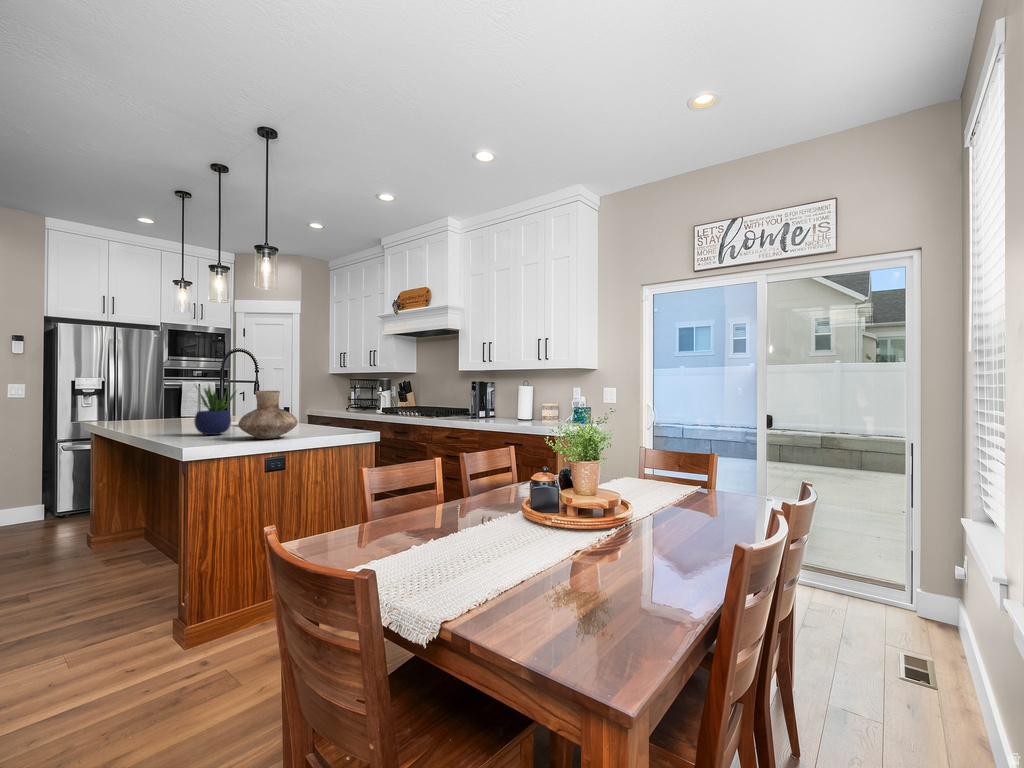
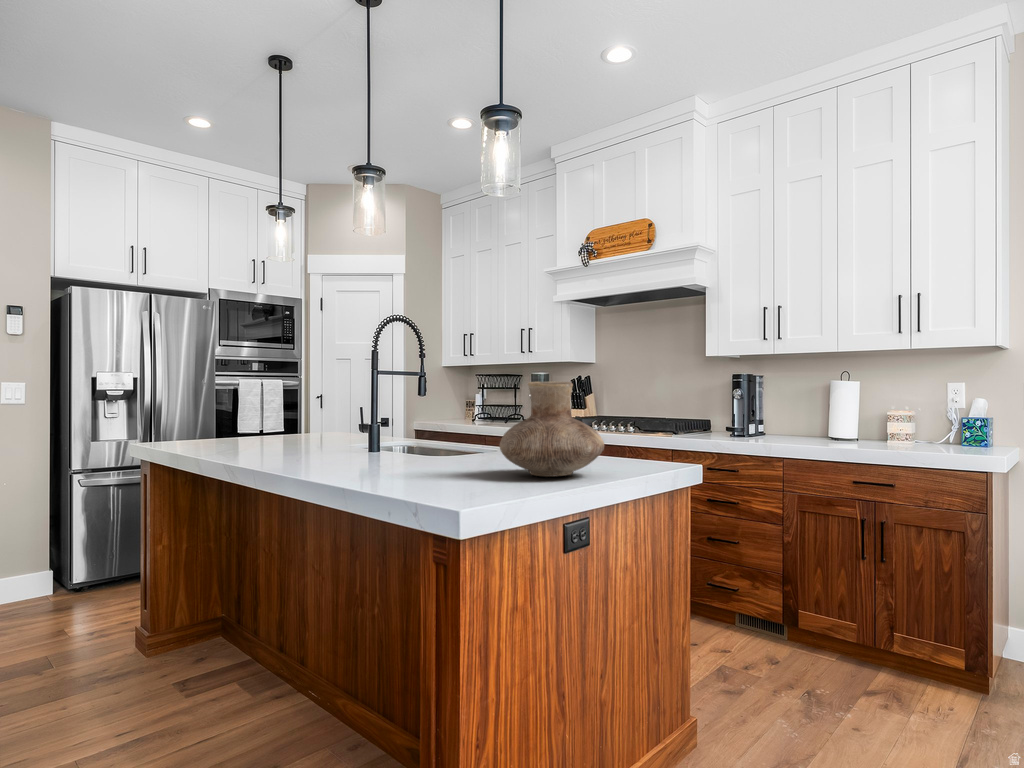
potted plant: present [194,386,236,435] -> none [386,367,459,467]

